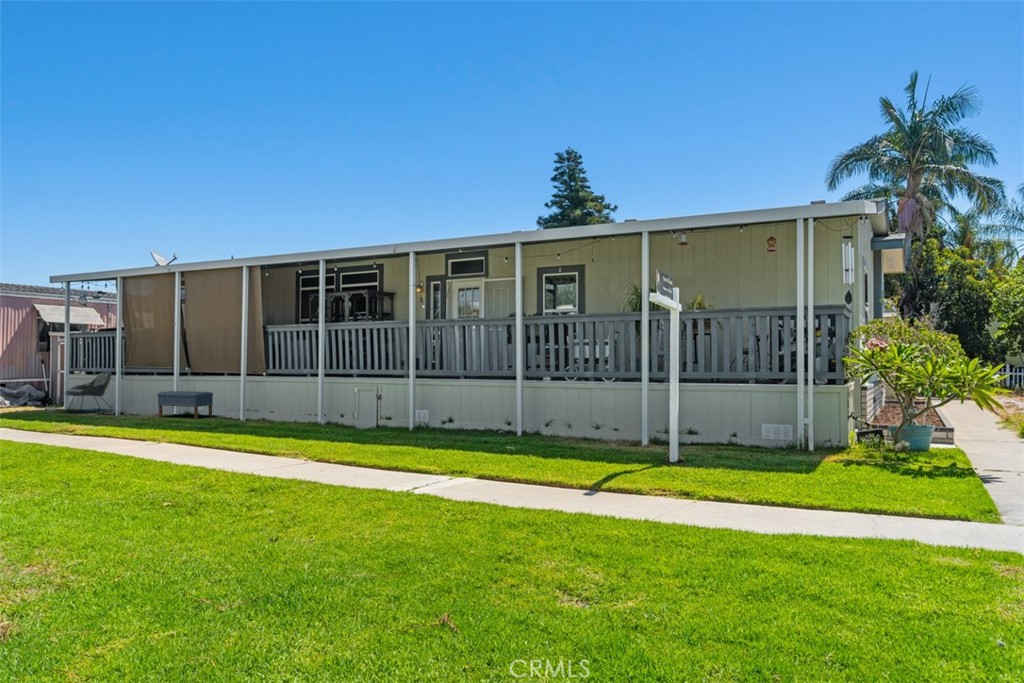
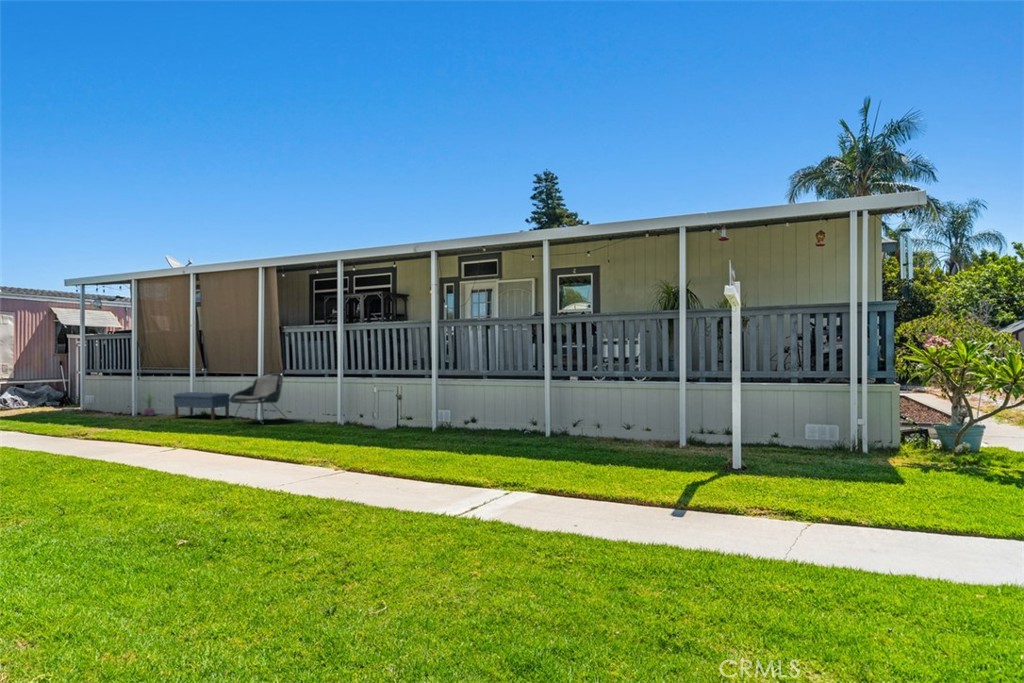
lounge chair: present [65,371,111,414] -> present [229,374,285,424]
decorative plant: none [118,389,148,415] -> present [144,392,155,416]

